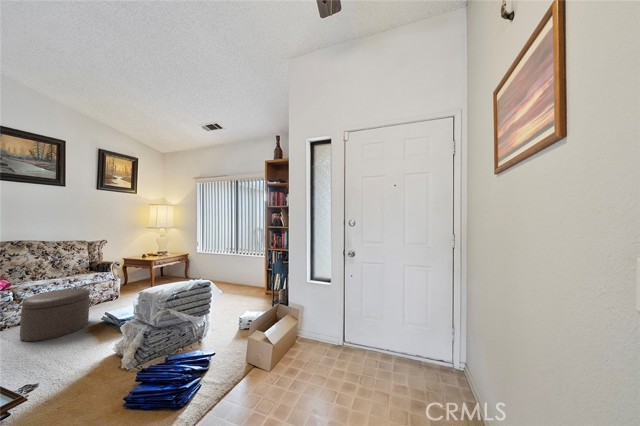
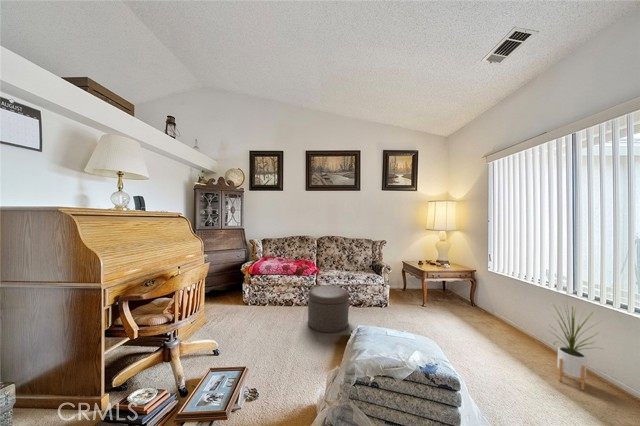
house plant: none [232,253,253,290] -> present [554,307,596,390]

